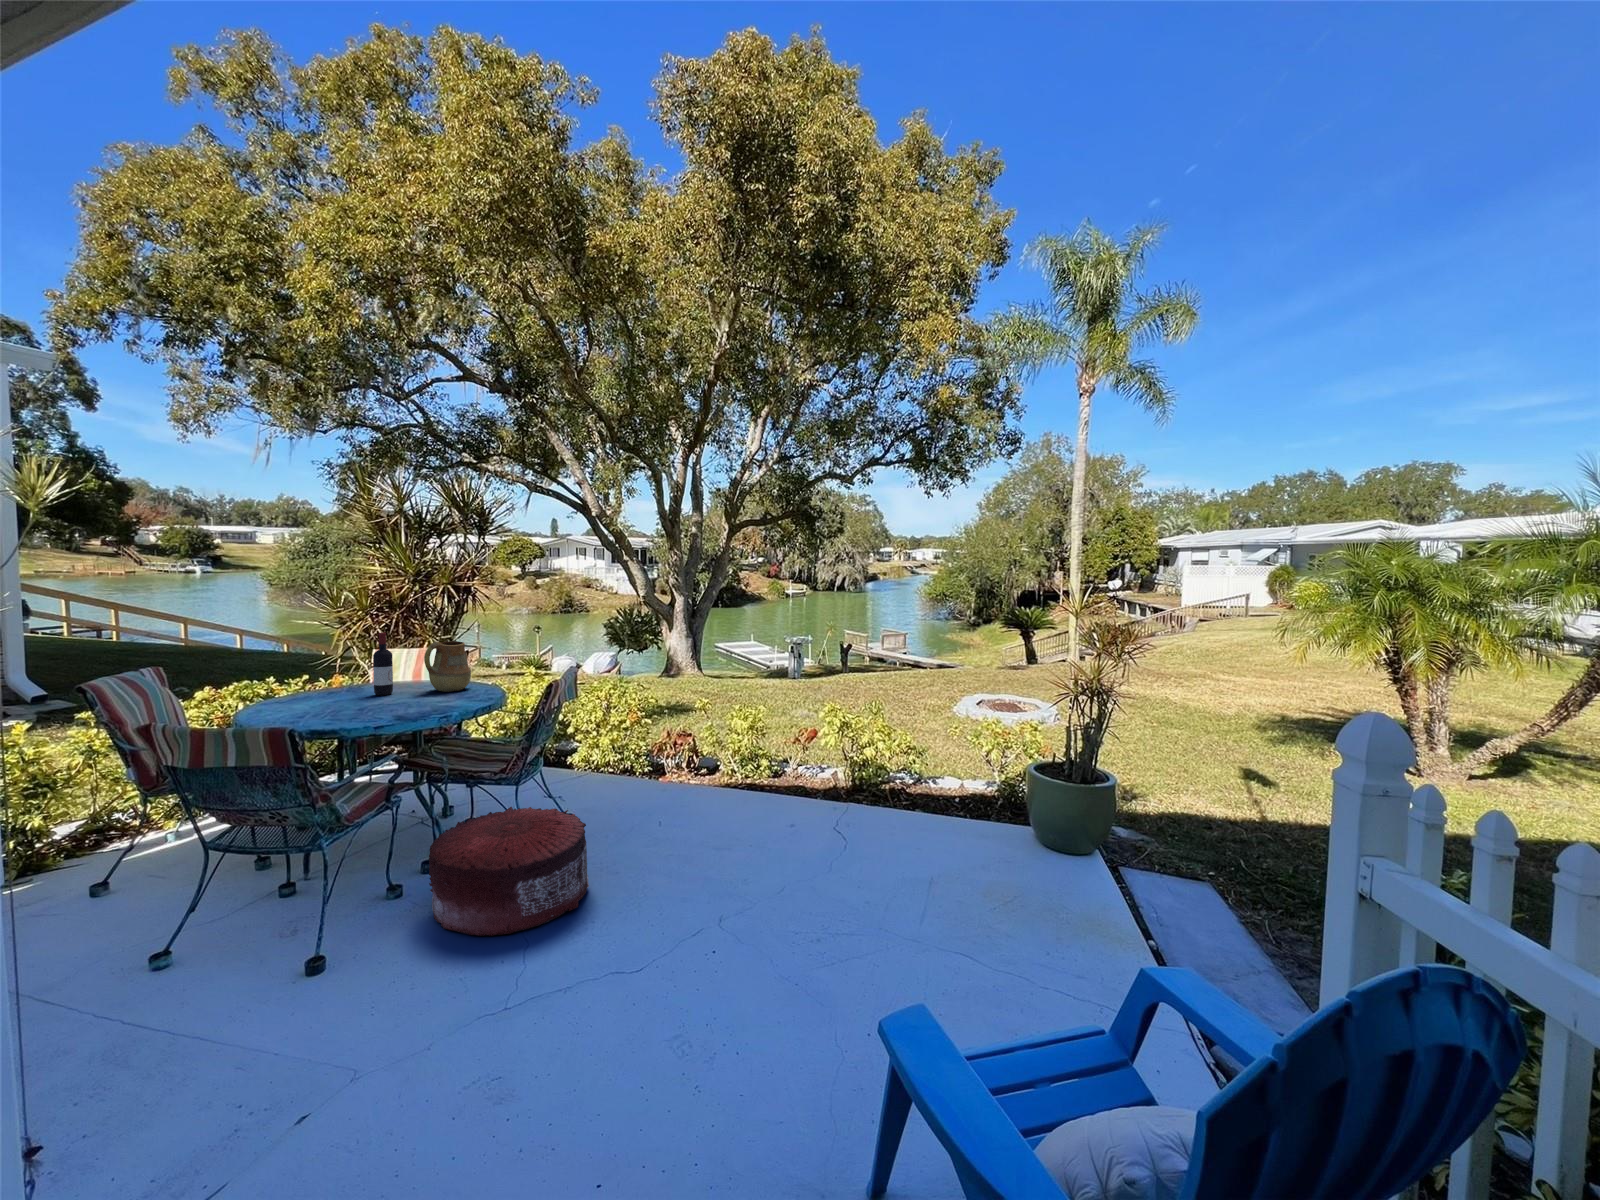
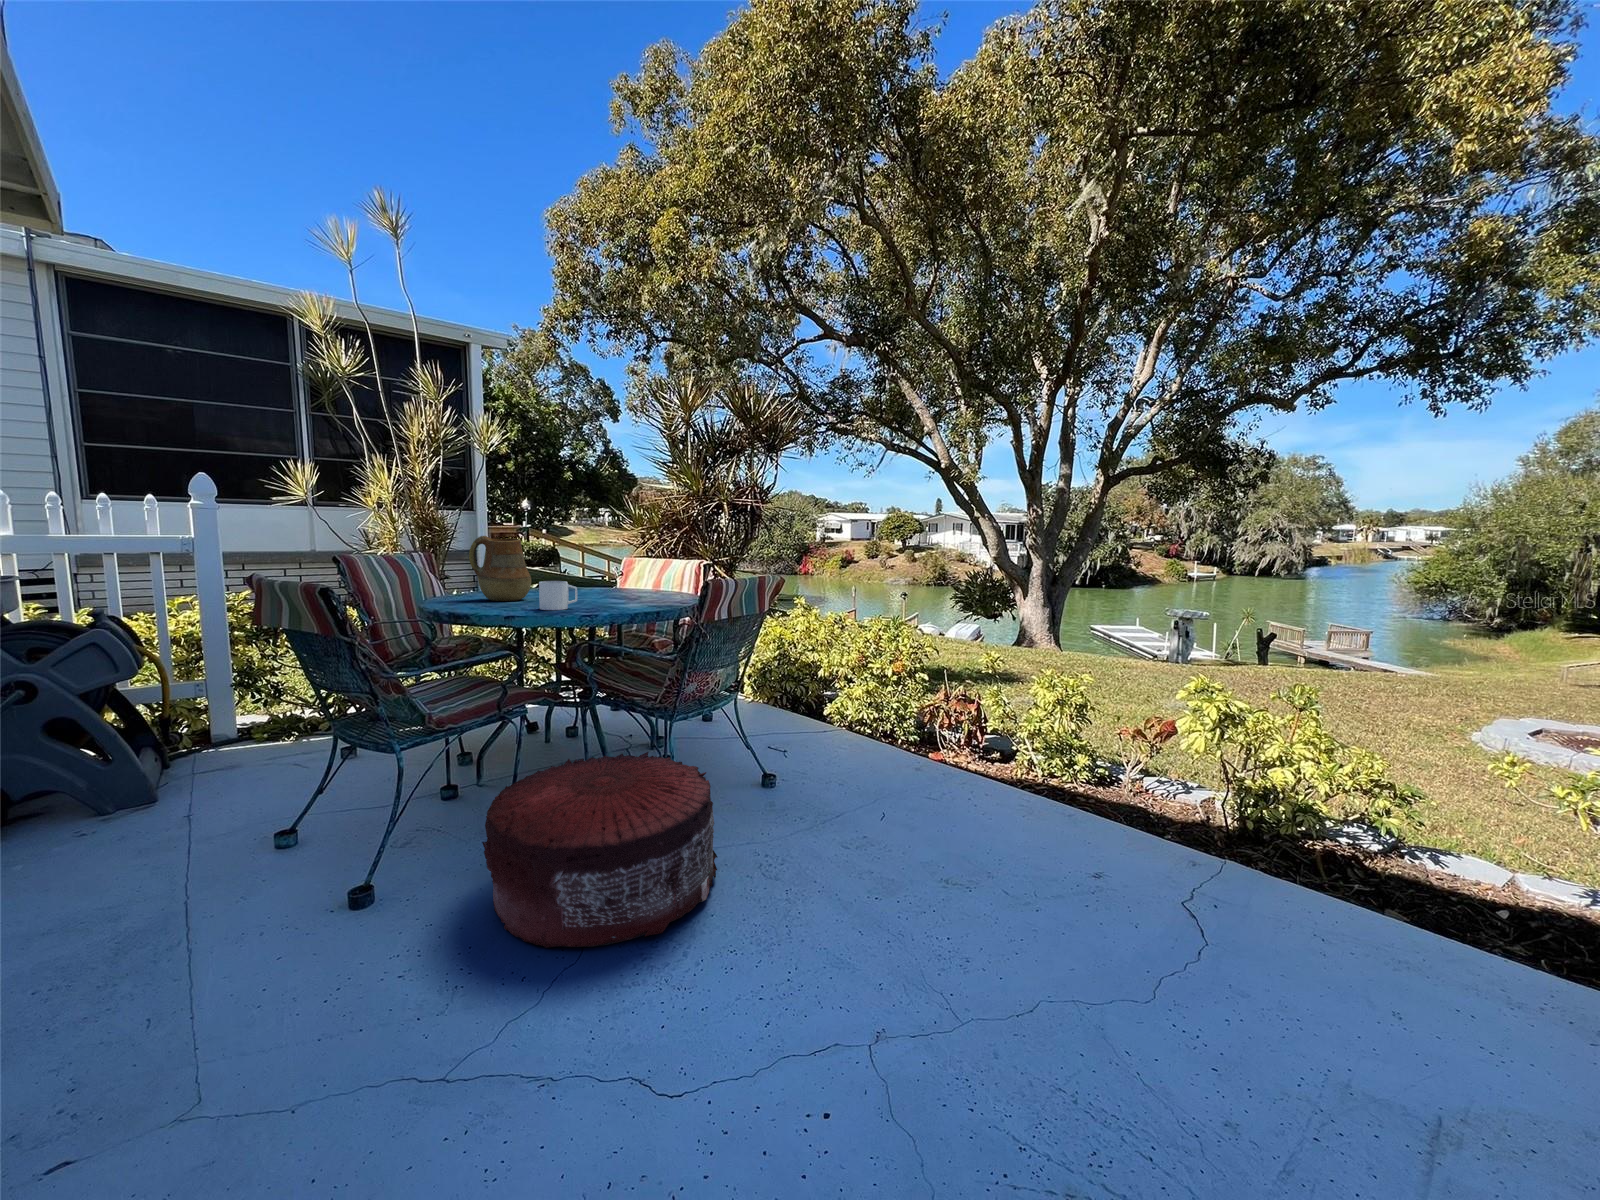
wine bottle: present [373,633,393,696] -> none [579,526,599,598]
pitcher: present [424,641,471,692] -> present [469,536,531,601]
mug: none [391,688,422,714] -> present [539,581,577,610]

